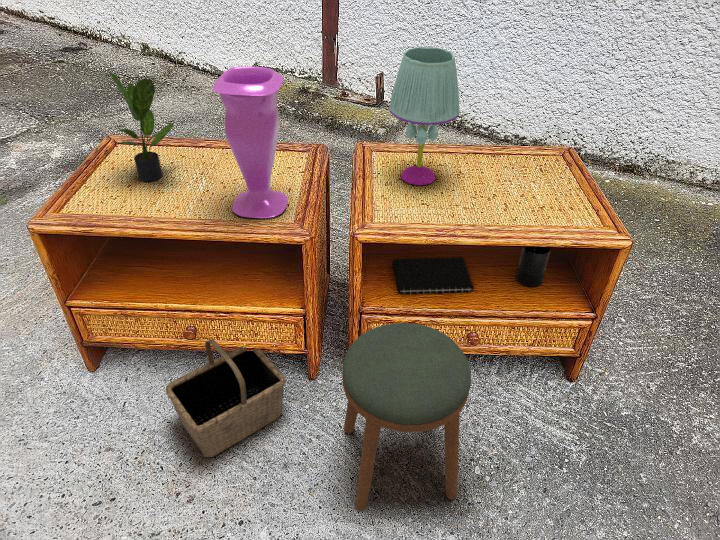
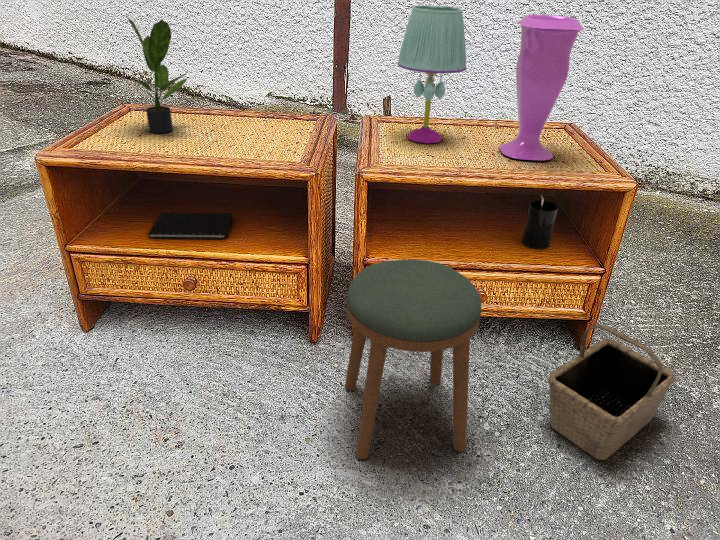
vase: present [213,66,288,218] -> present [500,15,584,161]
notebook: present [393,257,474,295] -> present [148,212,233,240]
basket: present [166,339,286,457] -> present [548,325,675,460]

